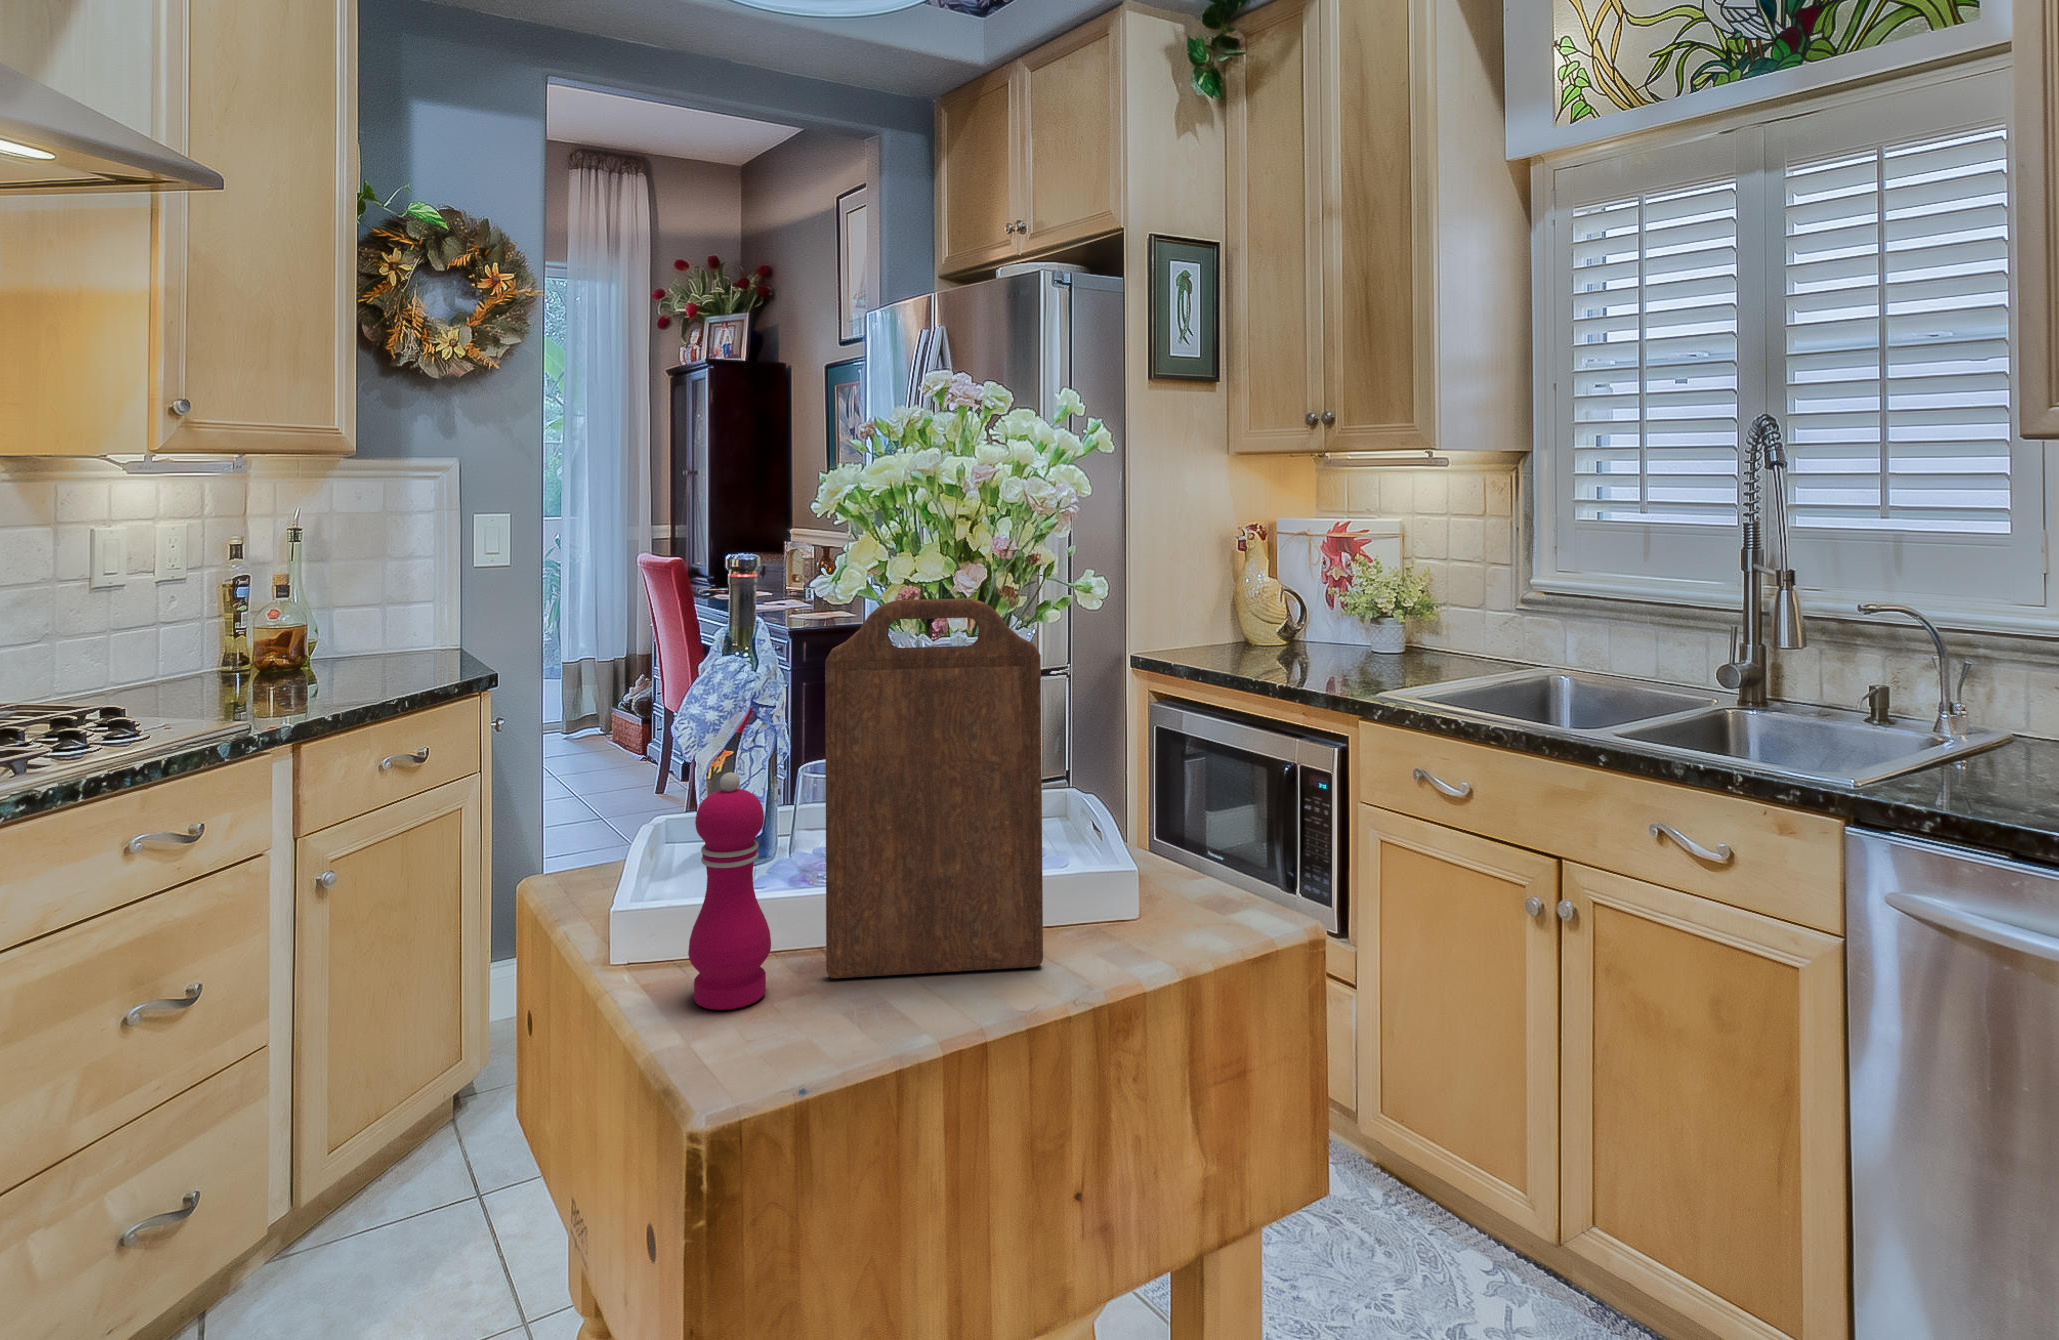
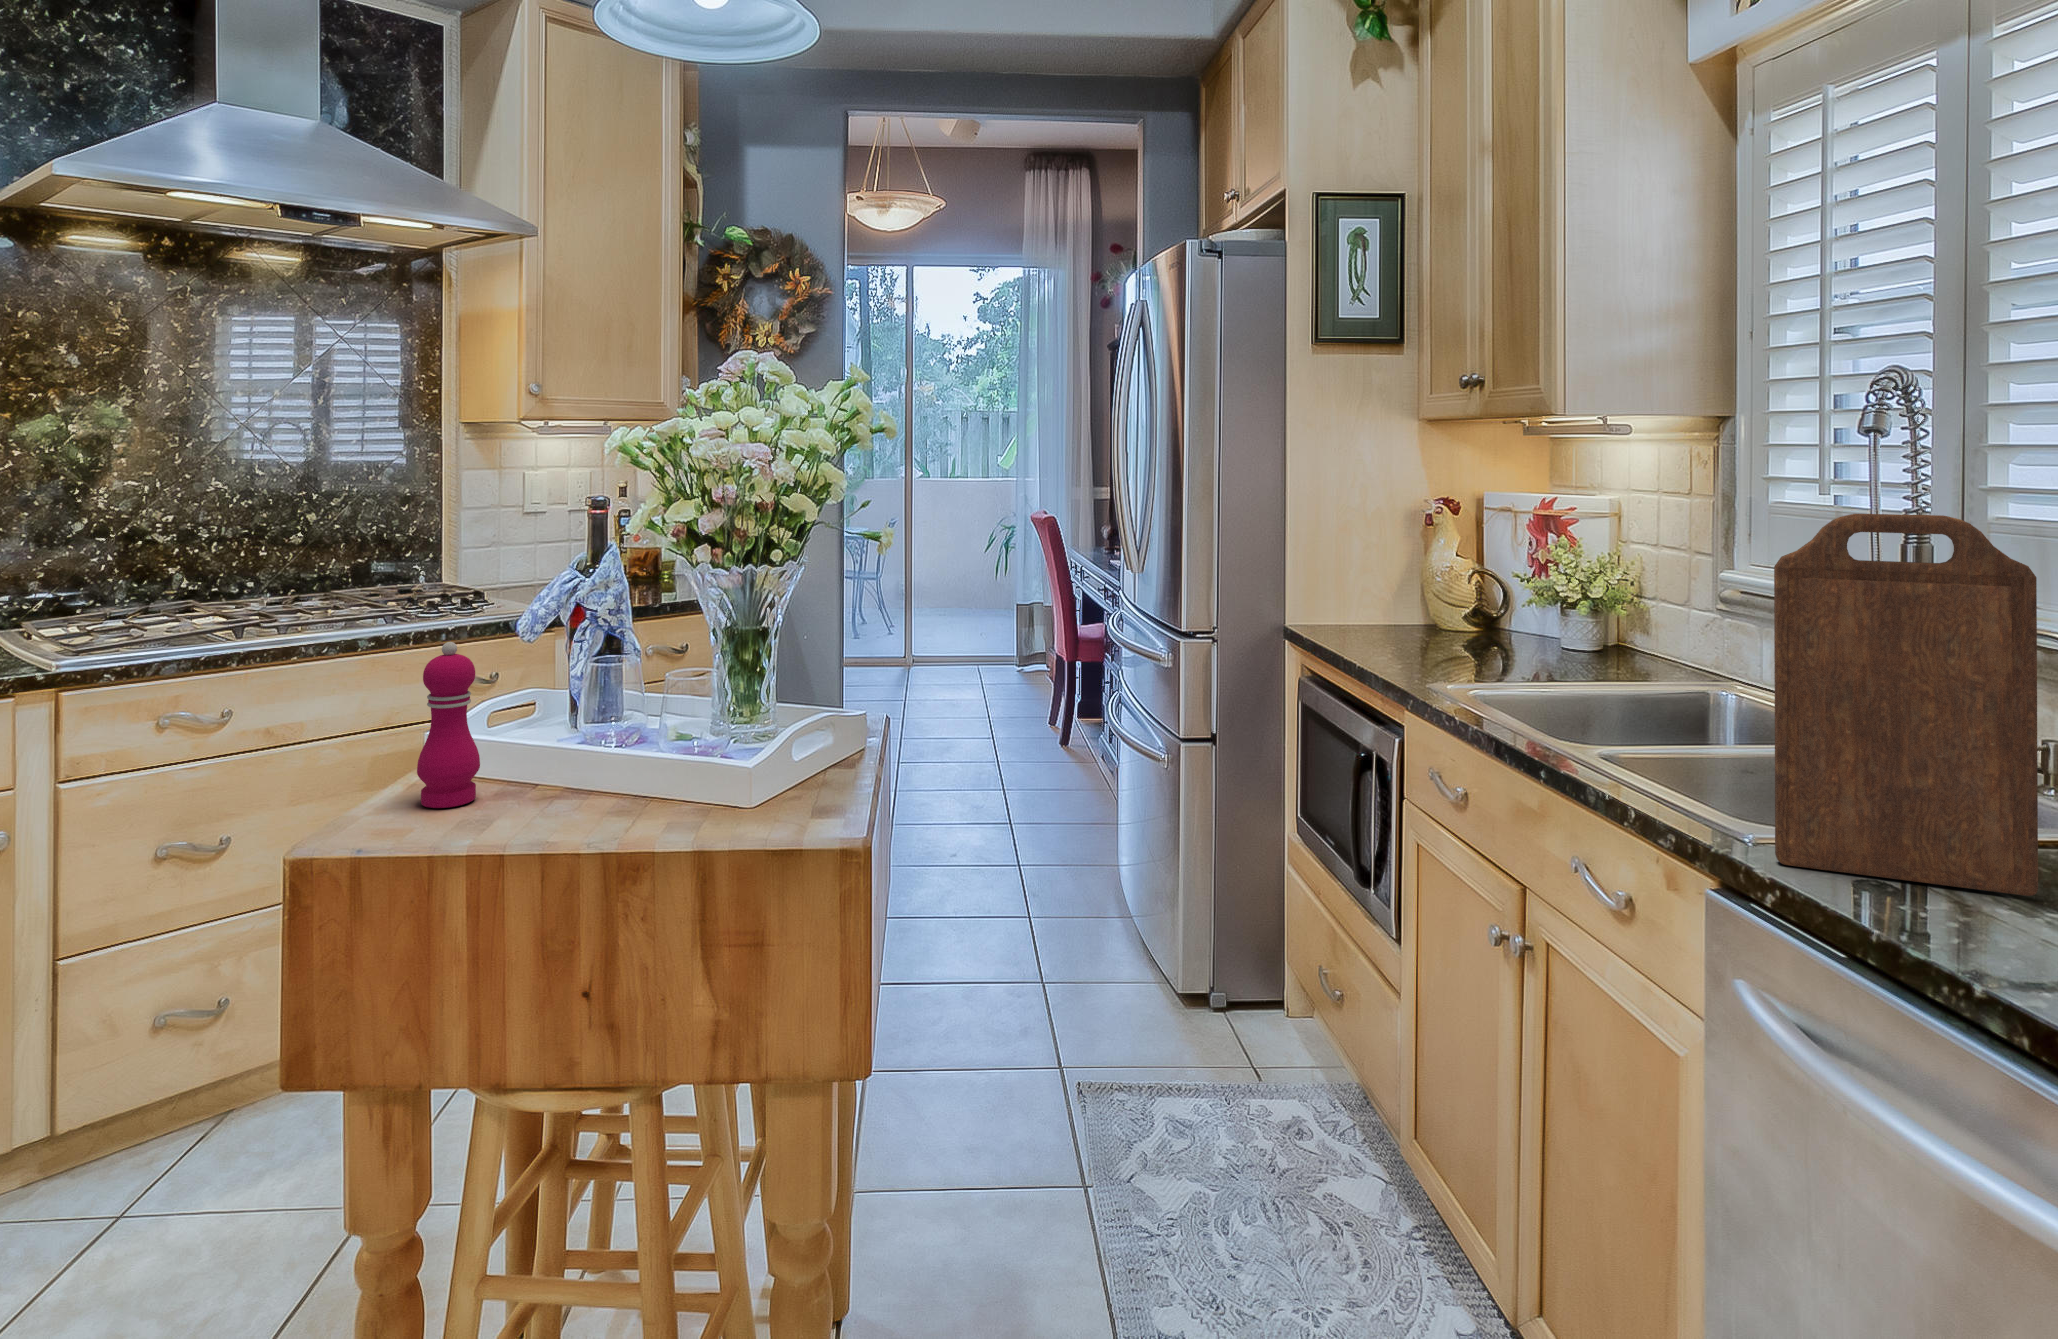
cutting board: present [825,598,1043,978] -> present [1774,514,2038,896]

